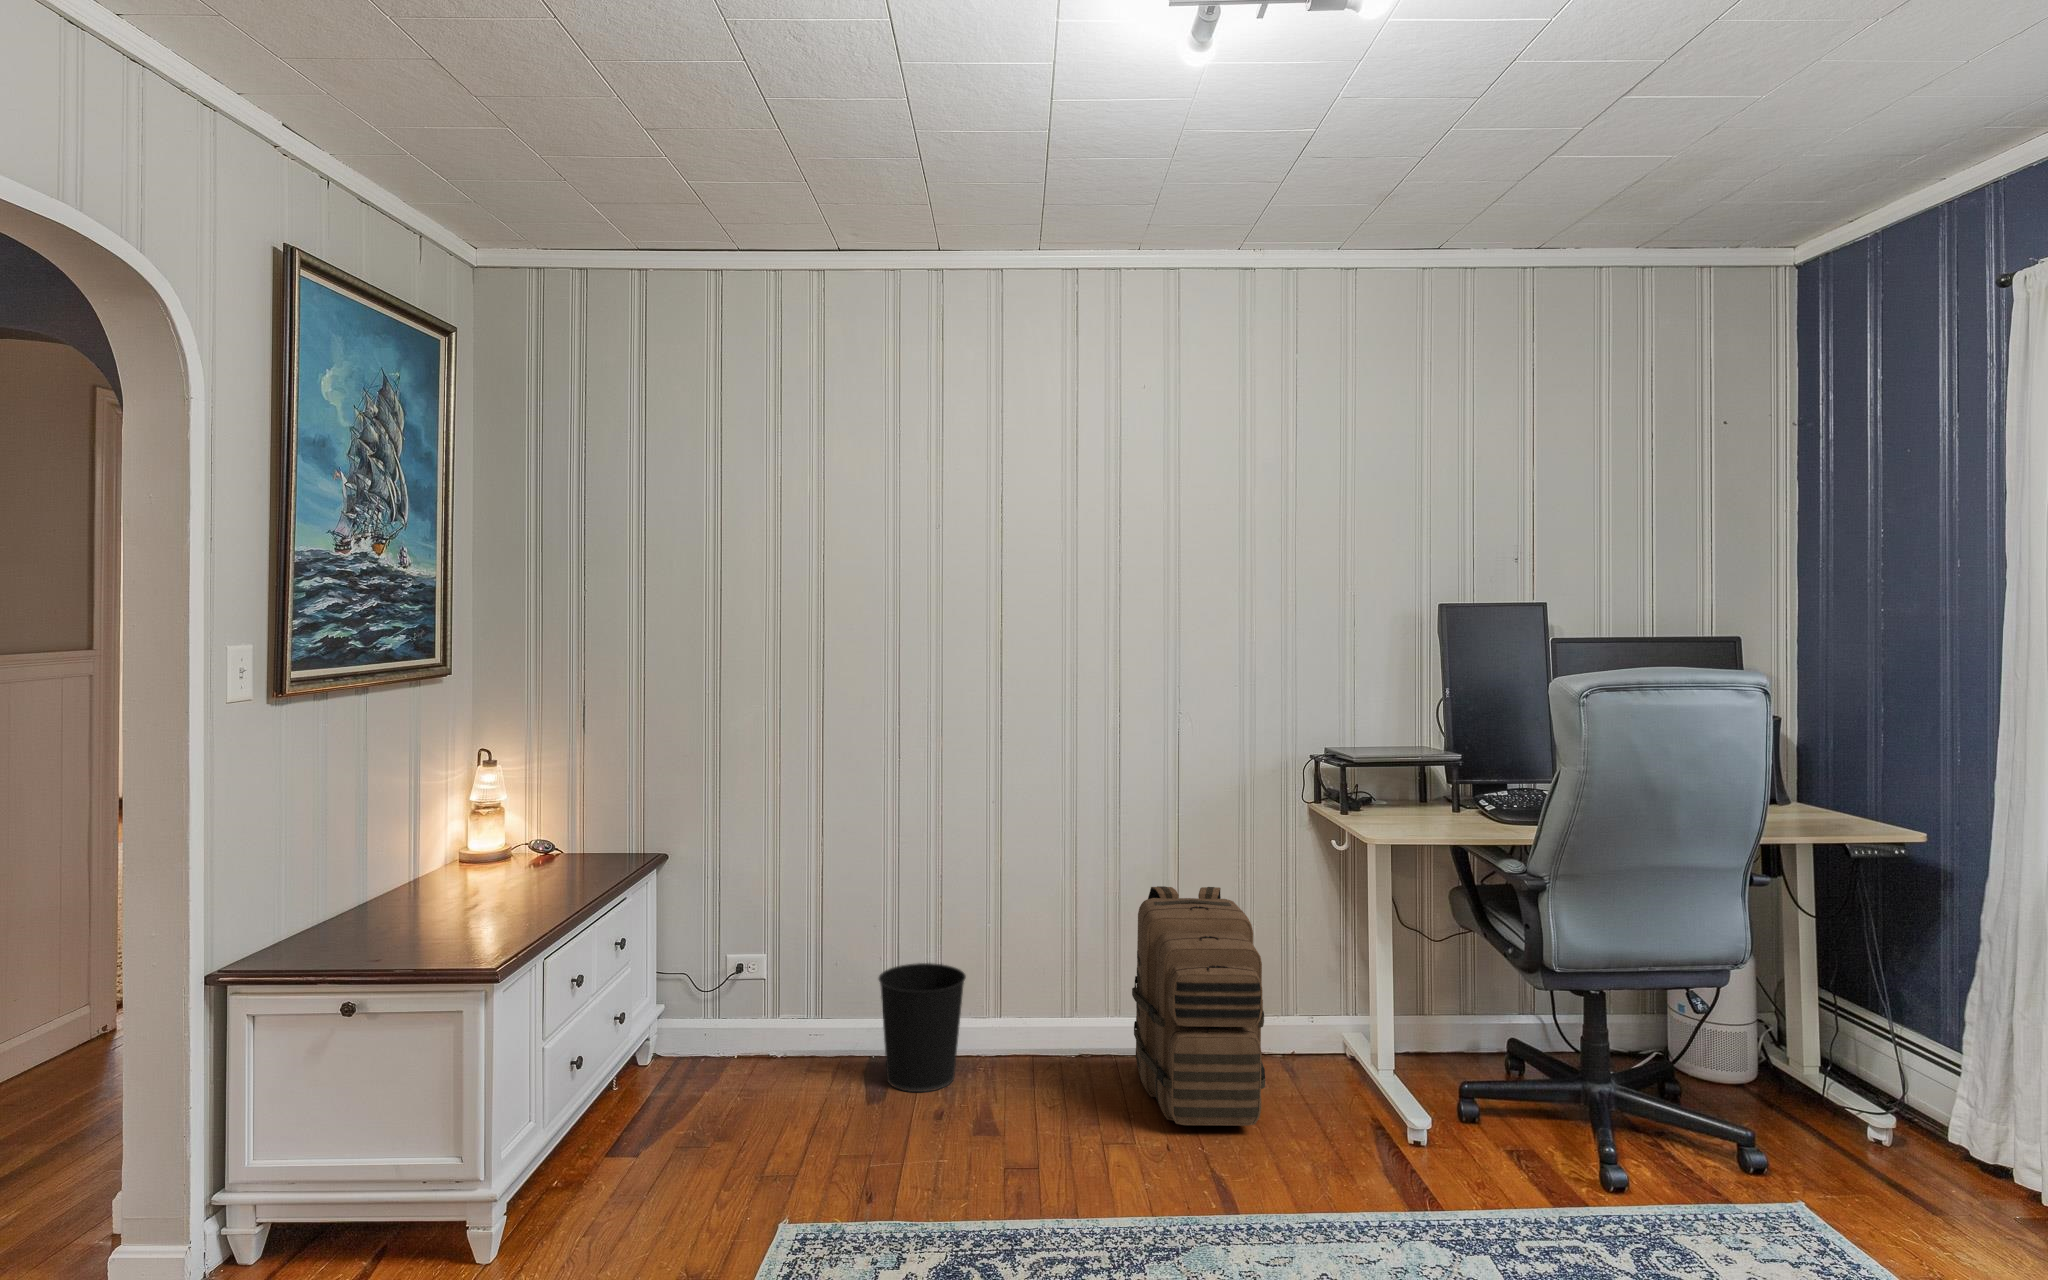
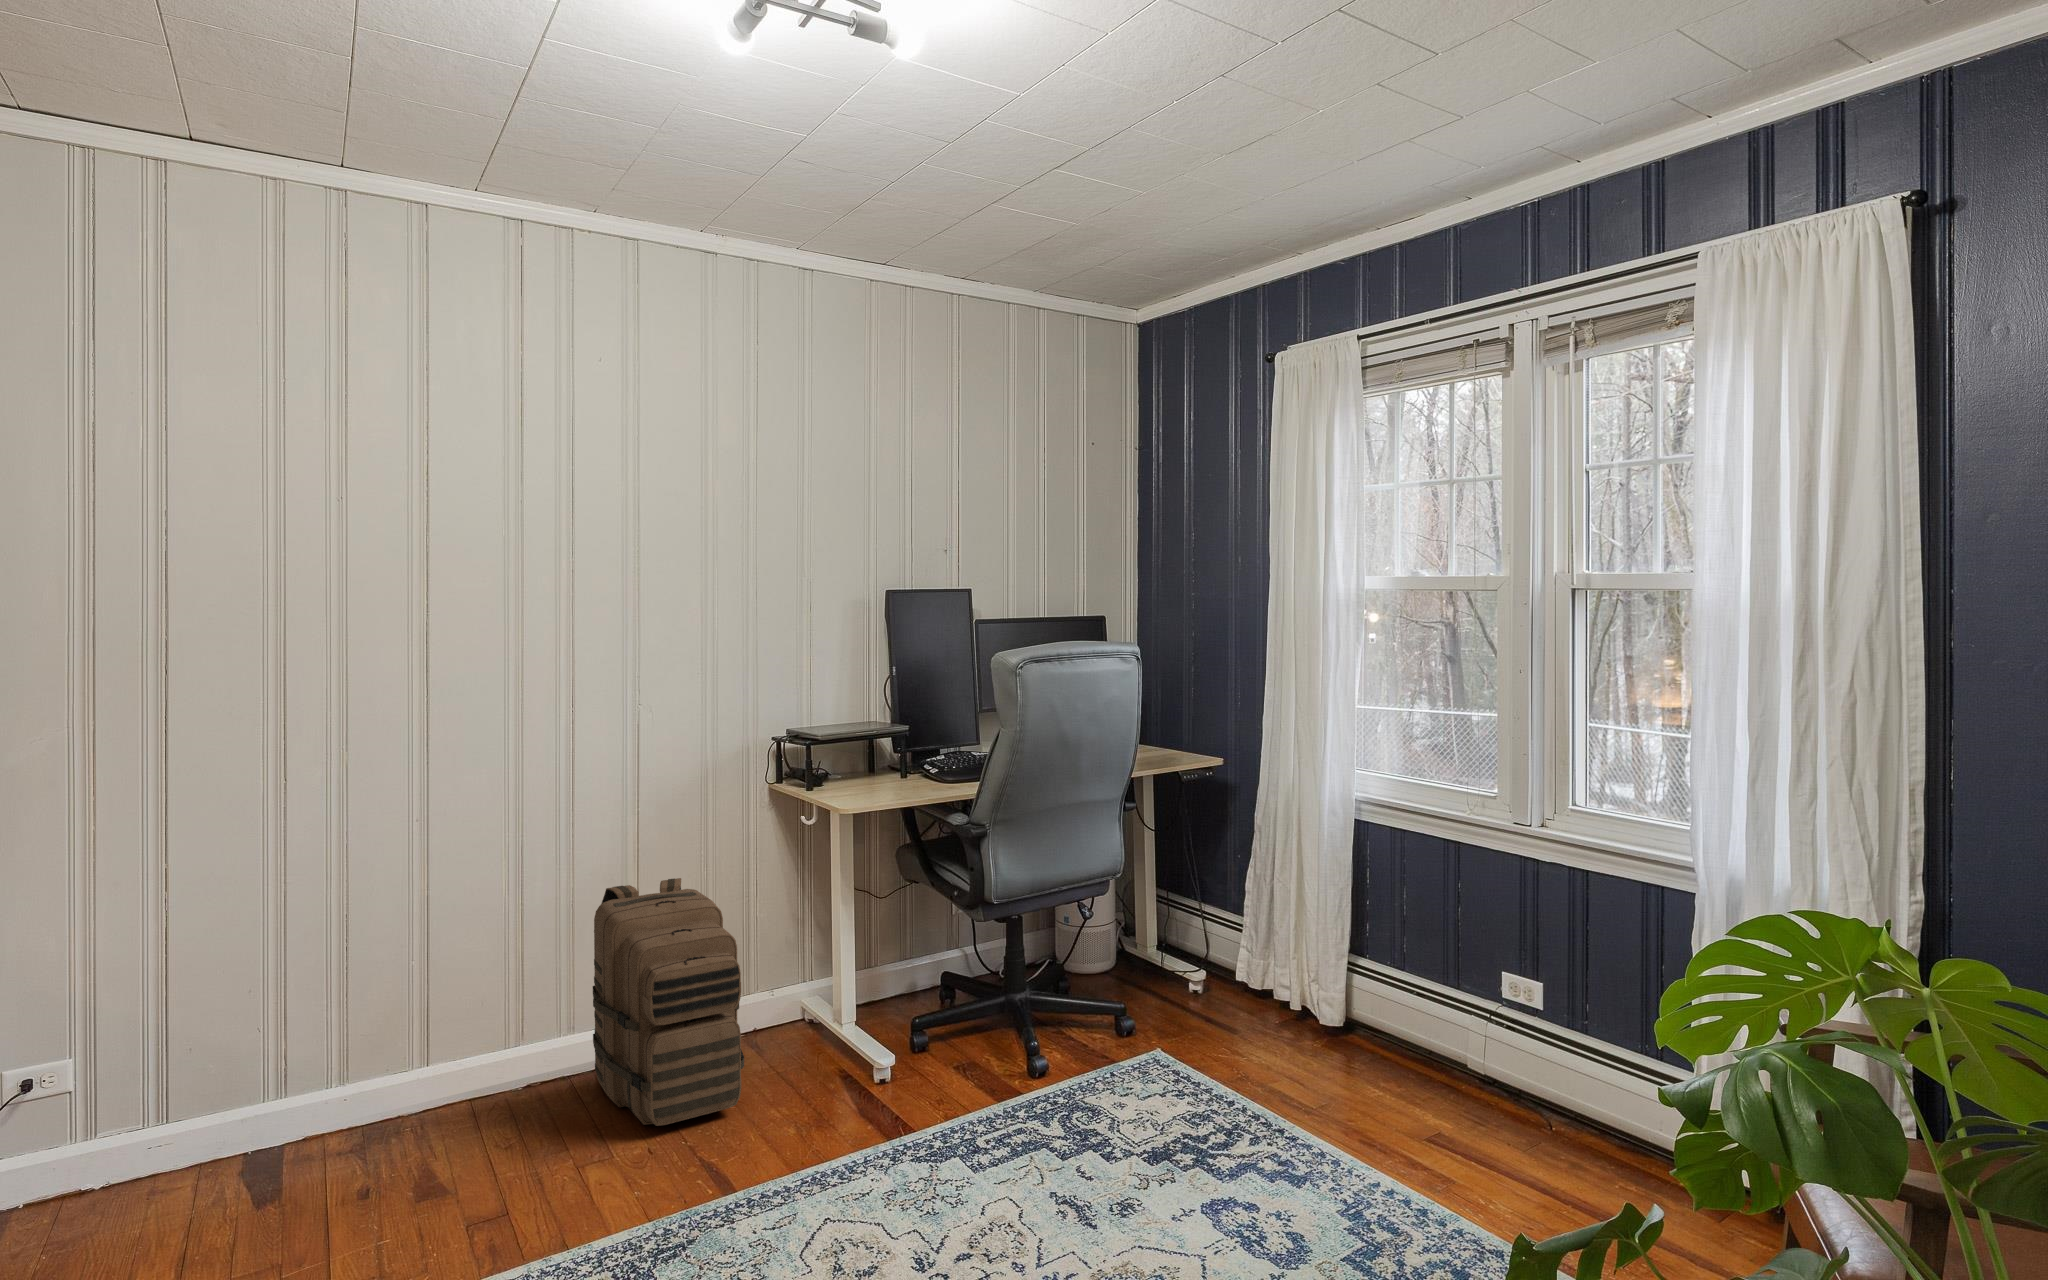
wastebasket: present [879,963,966,1092] -> none [258,1020,384,1181]

